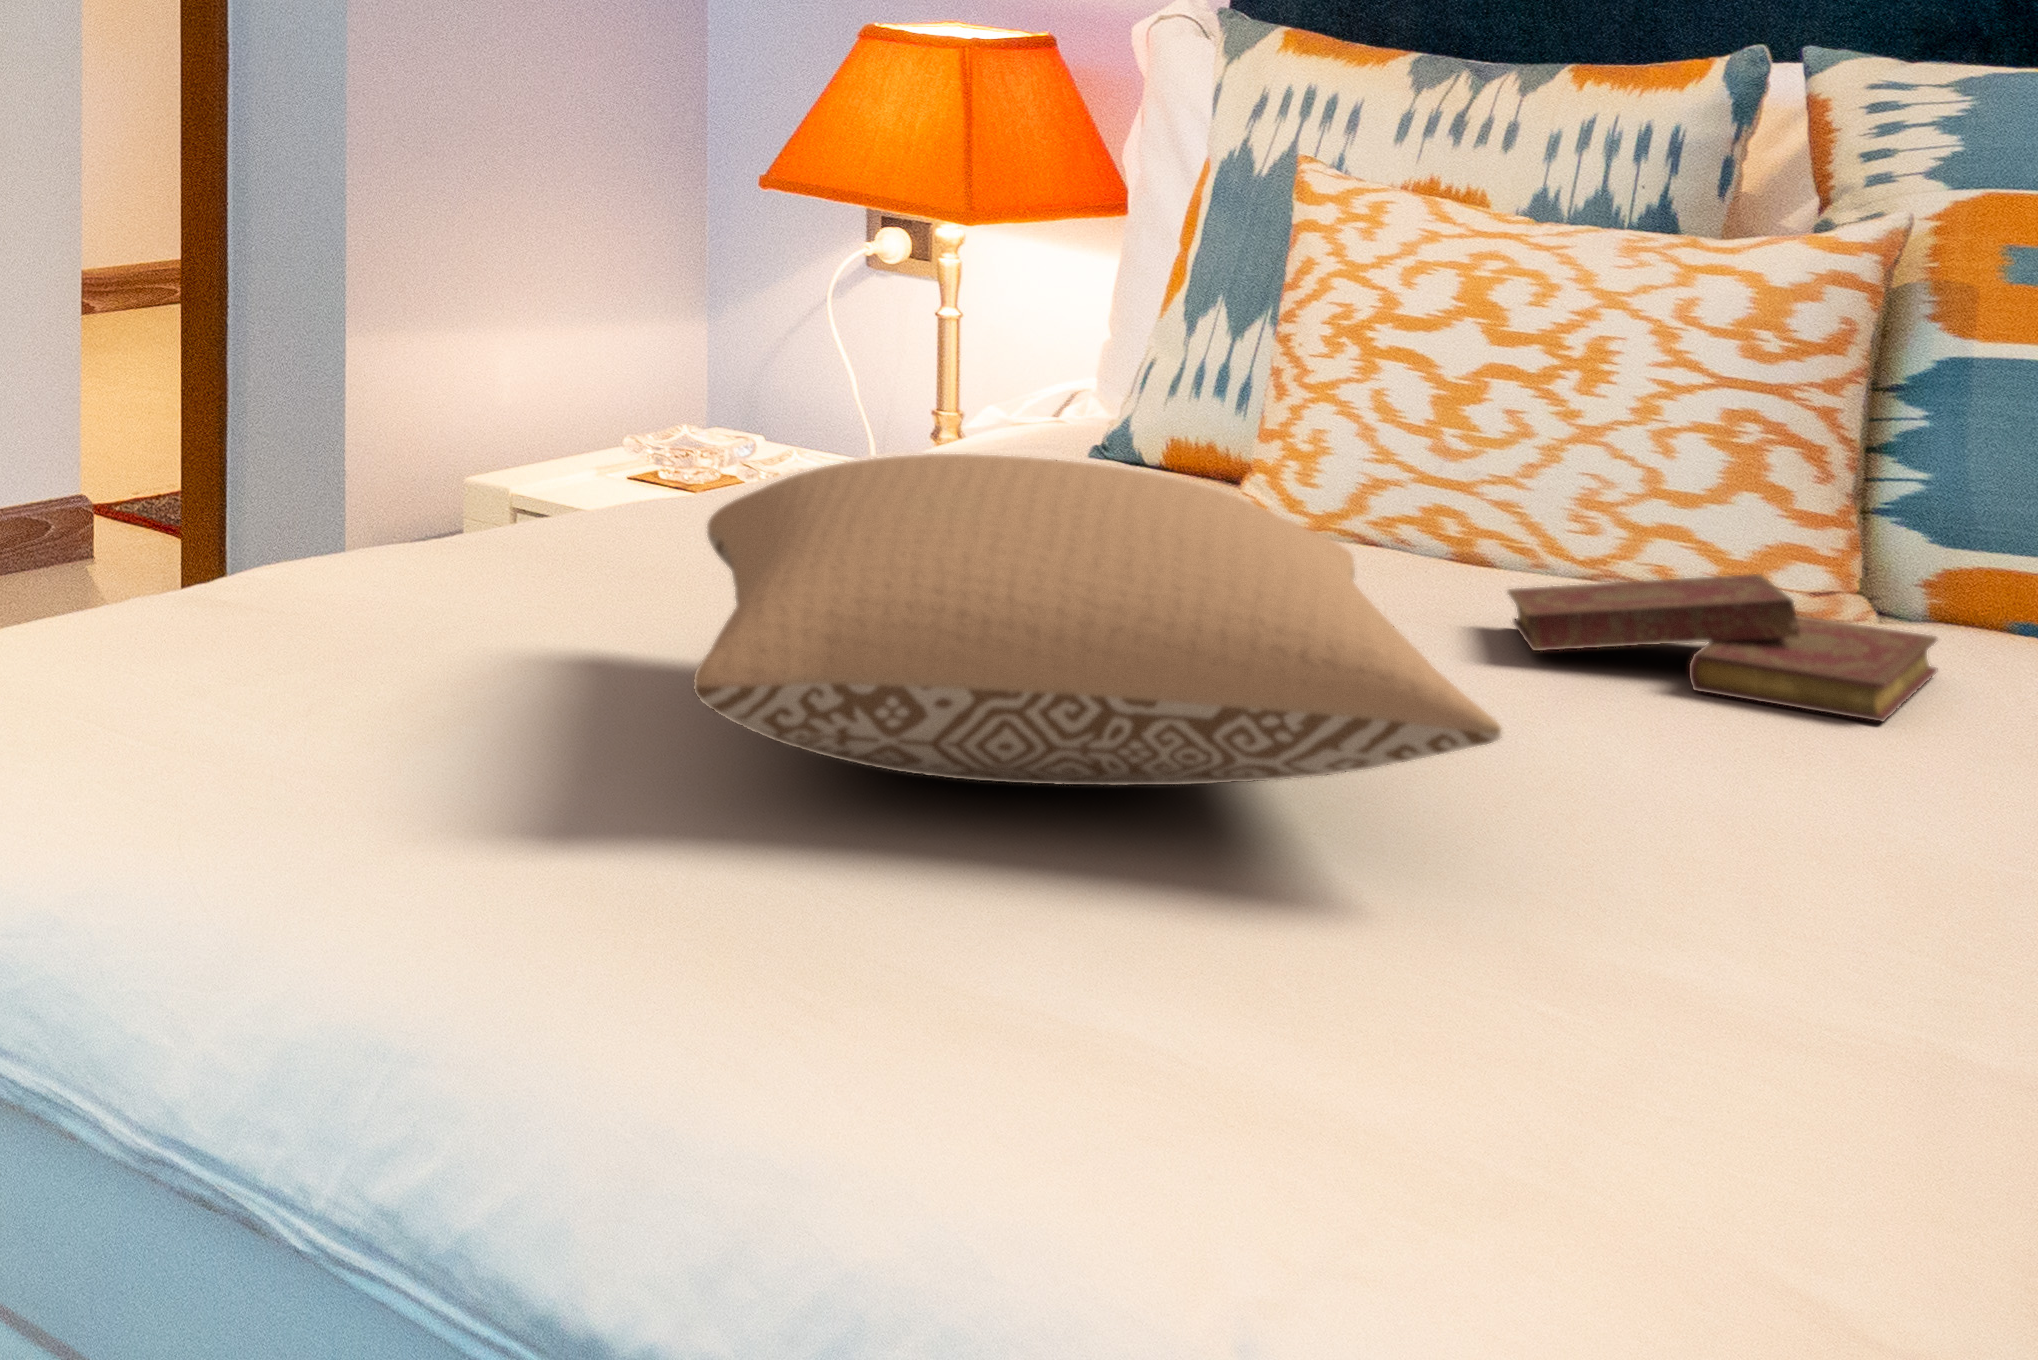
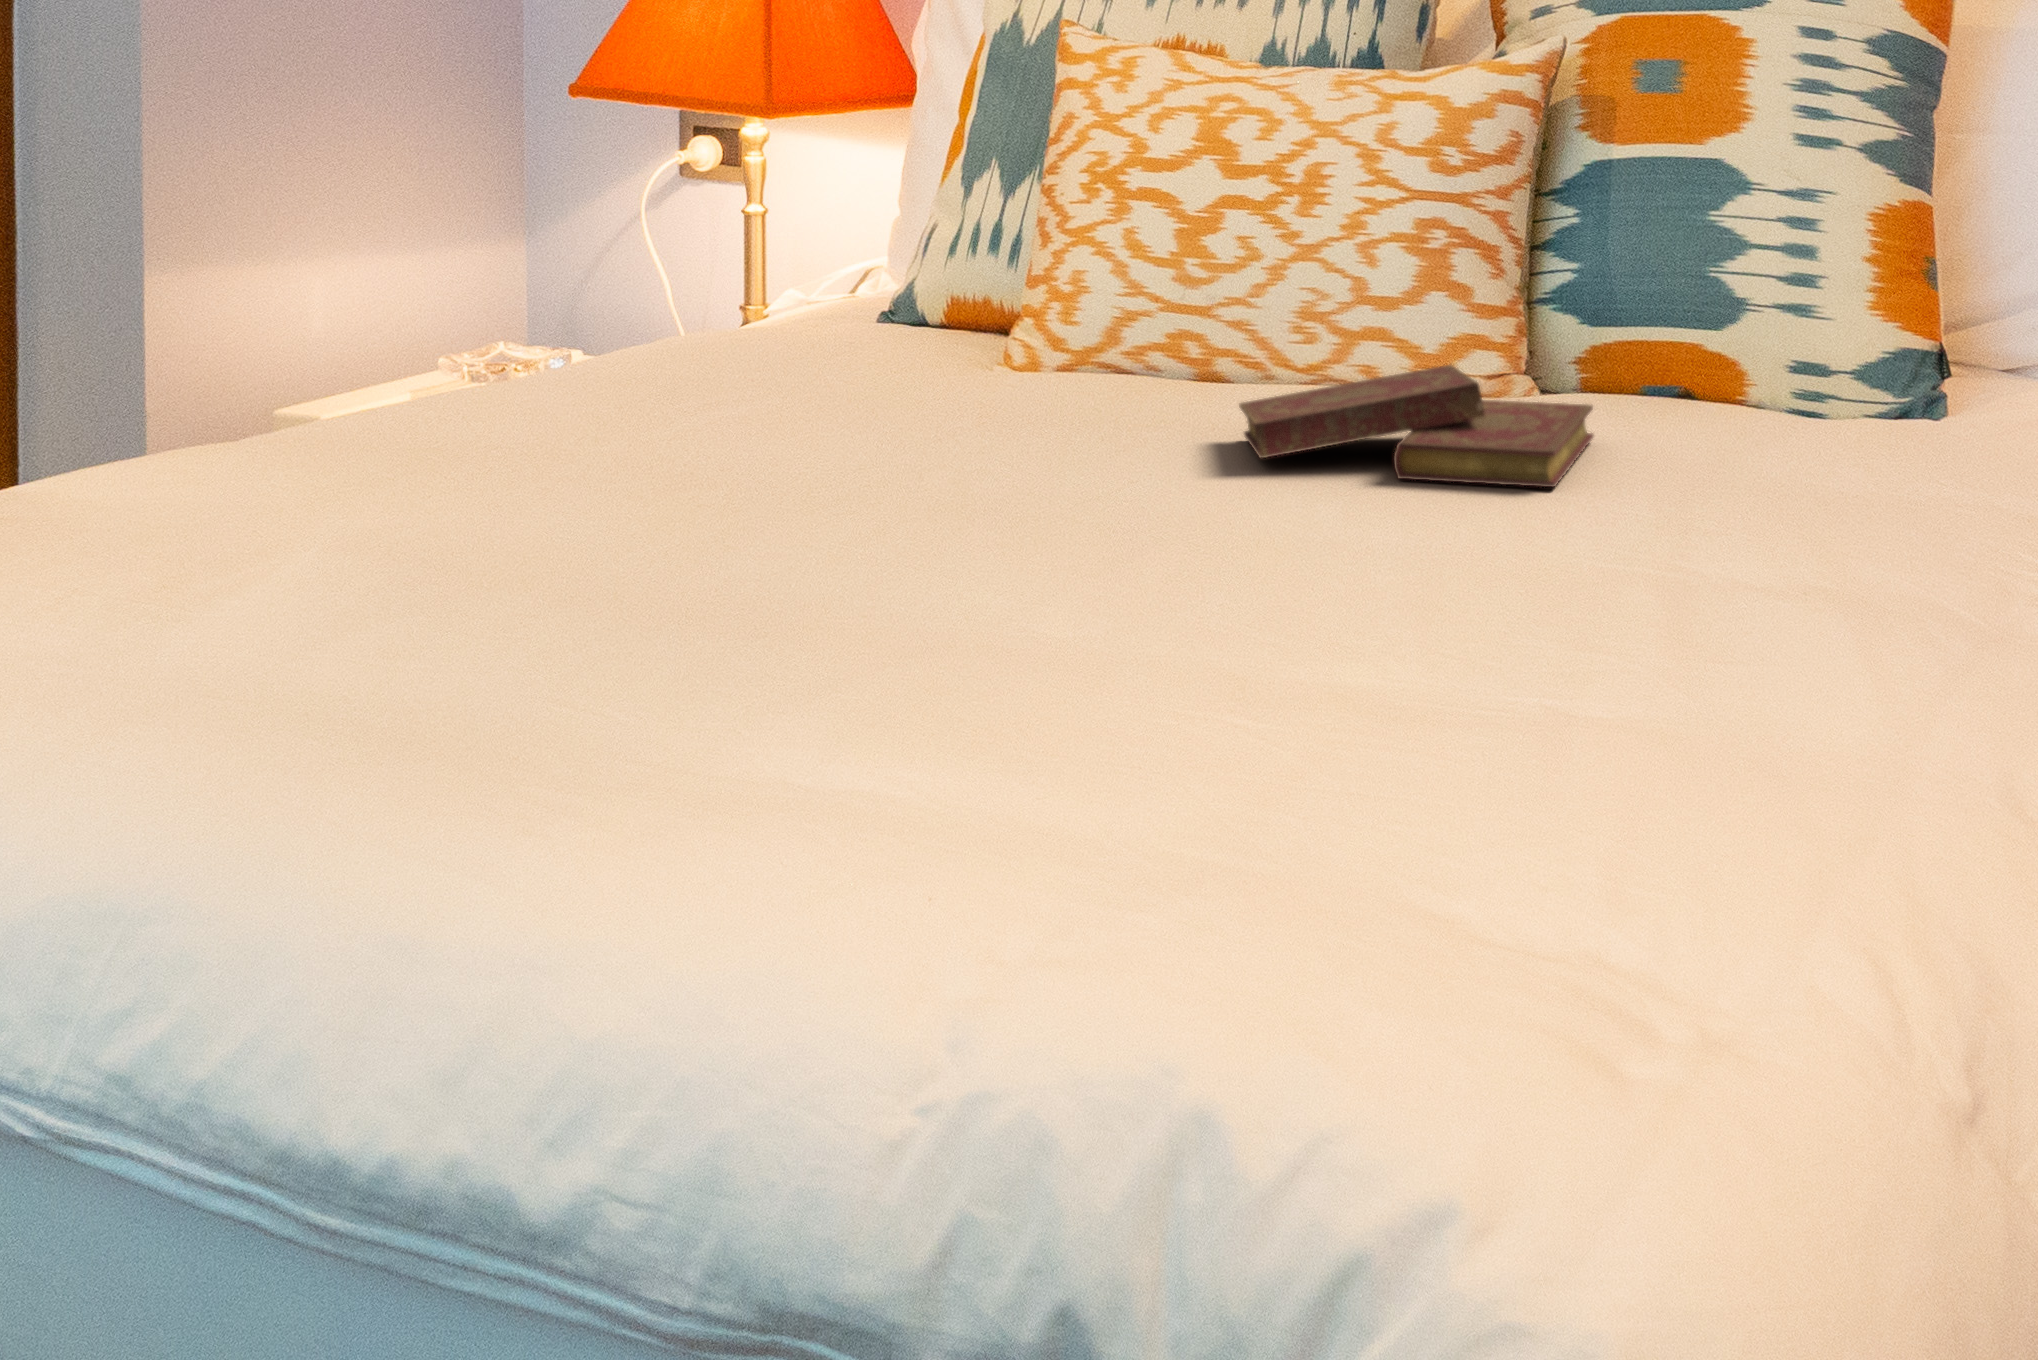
pillow: present [694,454,1501,785] -> none [339,307,1220,664]

